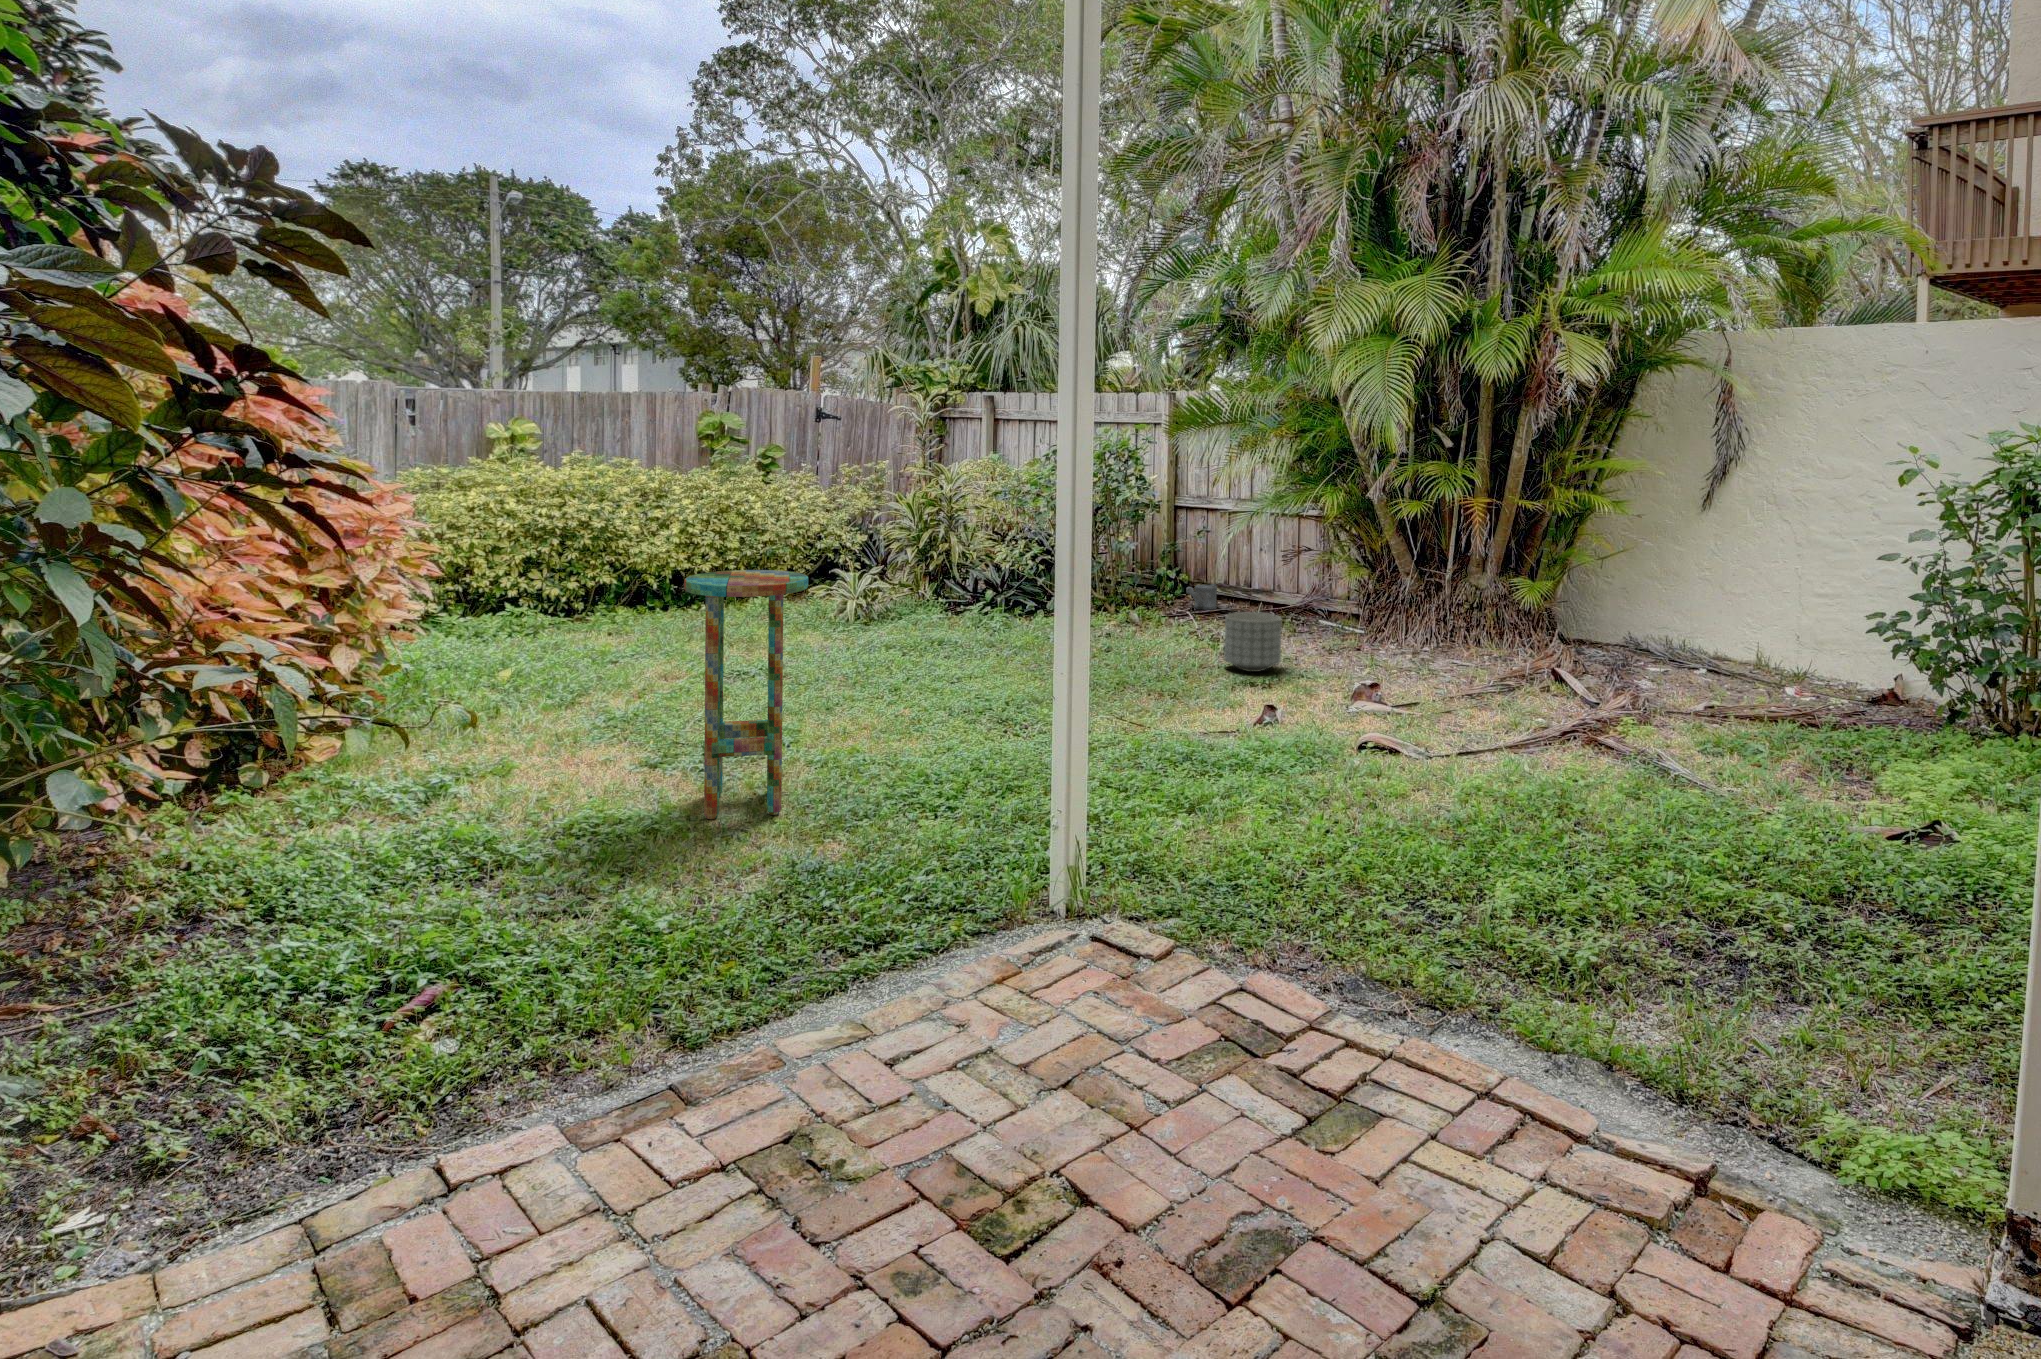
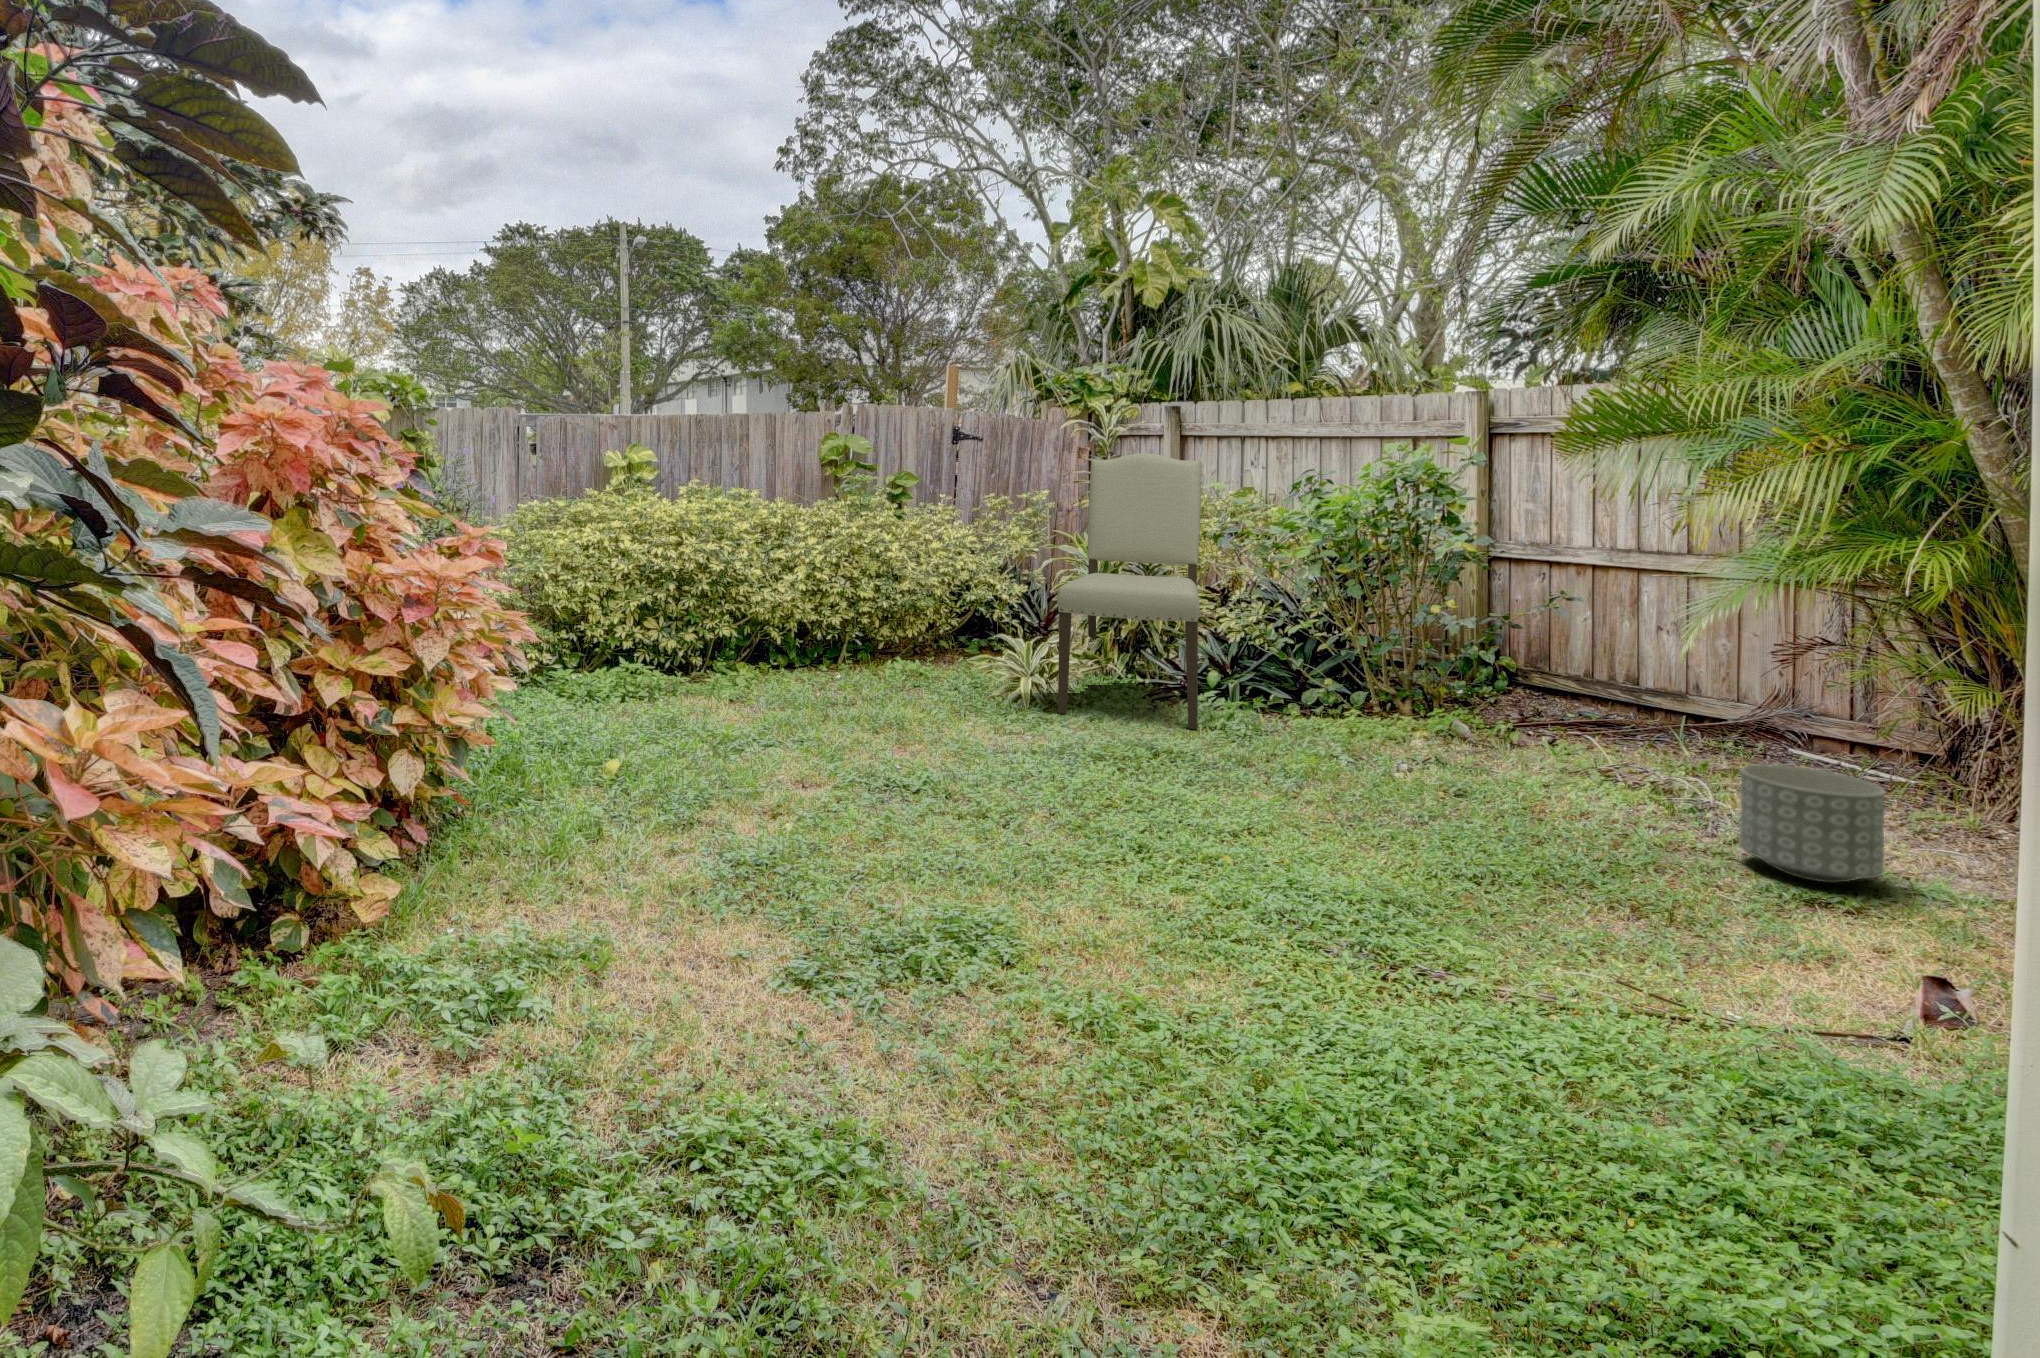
chair: none [874,431,986,628] -> present [1057,453,1202,729]
side table: present [684,570,808,819] -> none [880,709,1117,1229]
watering can: present [1186,584,1217,610] -> none [1535,678,1583,719]

